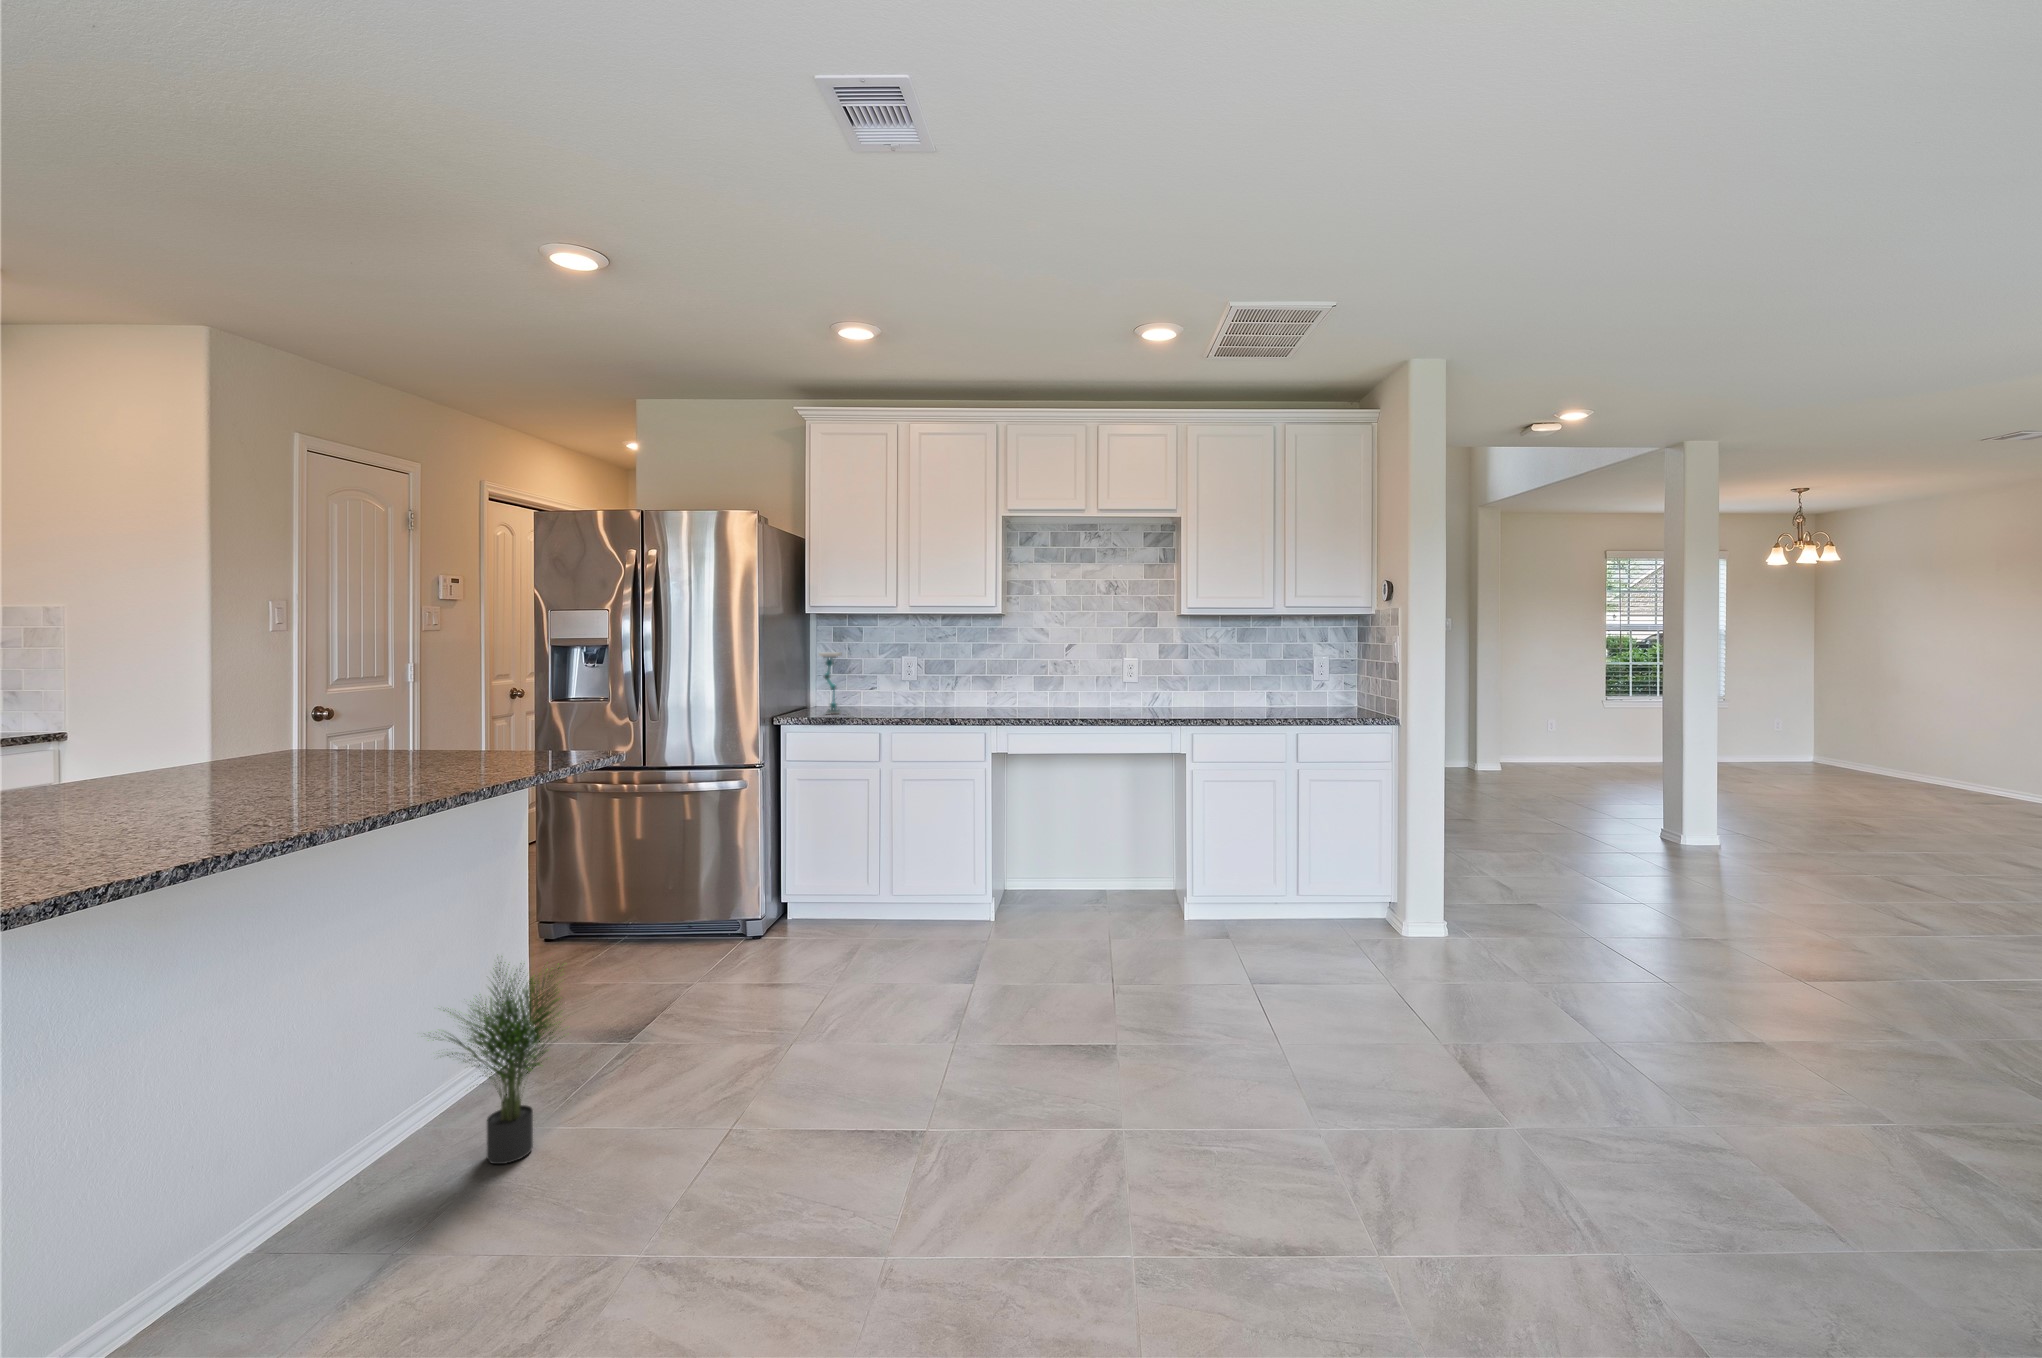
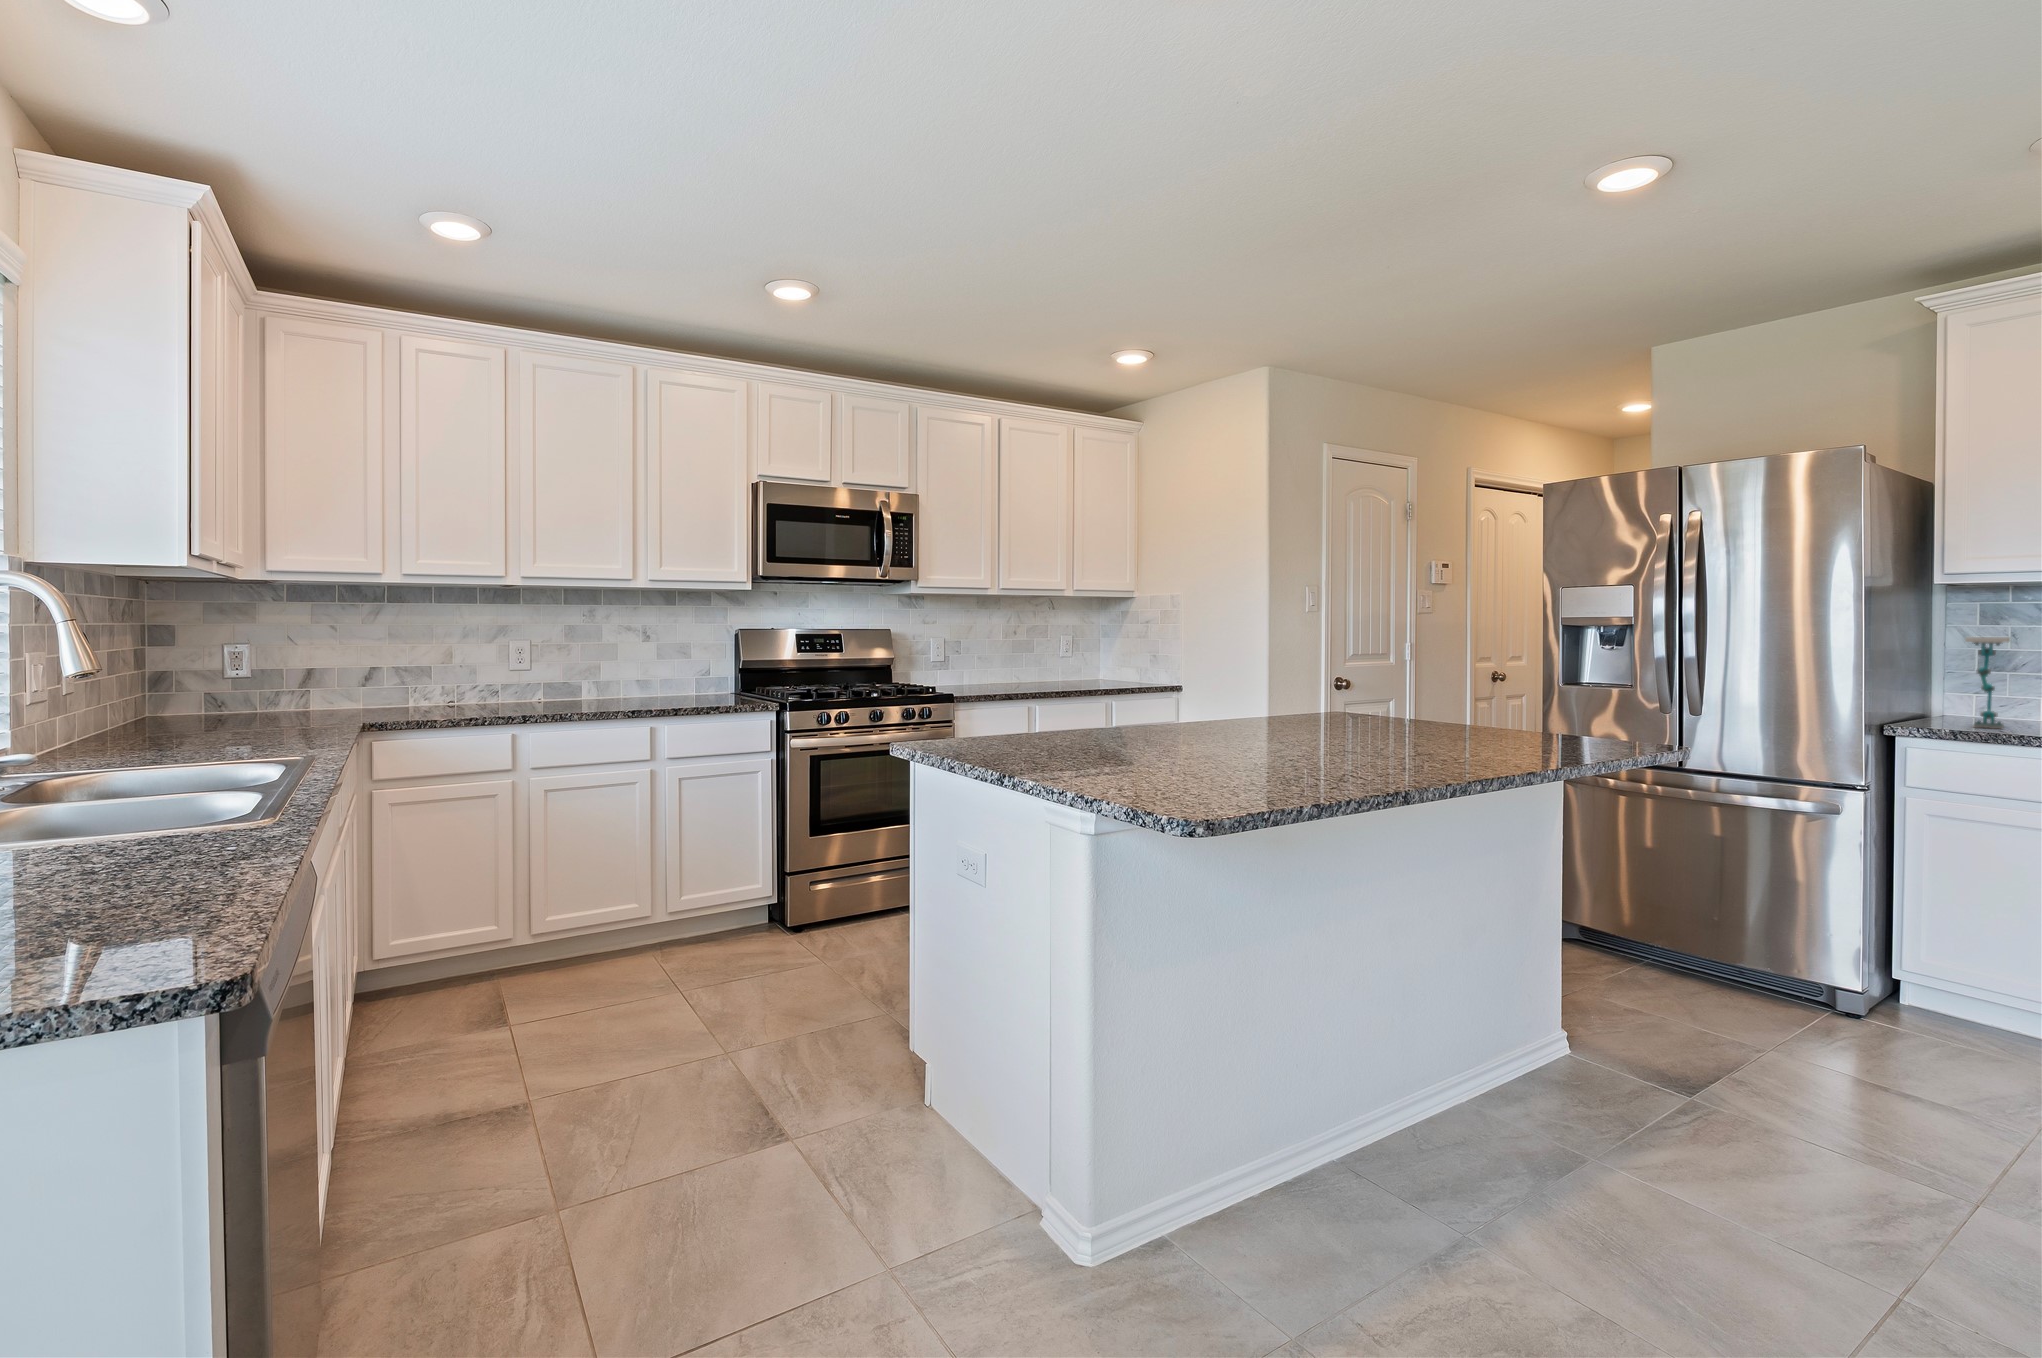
potted plant: present [434,962,565,1164] -> none [1465,950,1648,1183]

